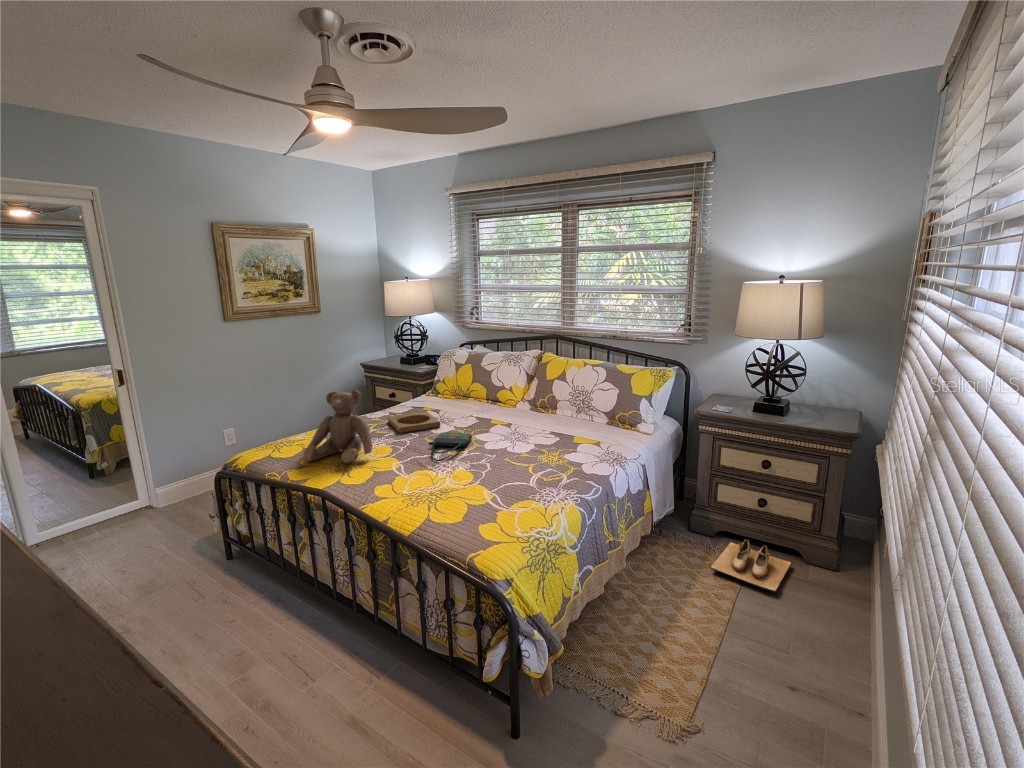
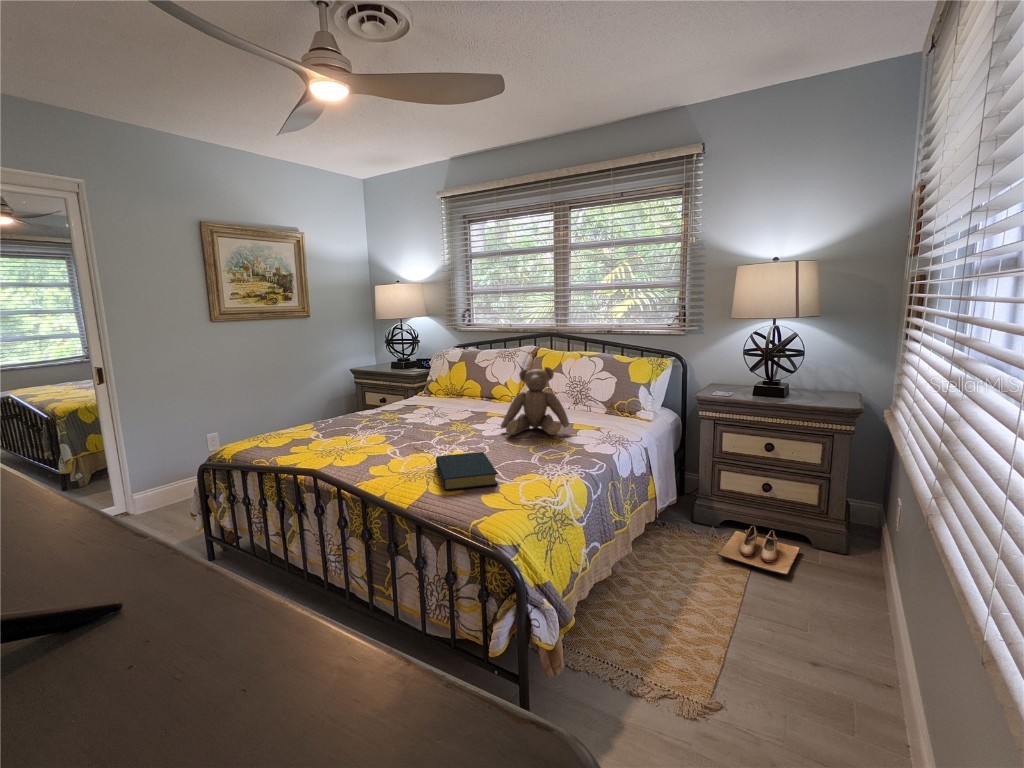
teddy bear: present [303,390,372,463] -> present [501,367,569,435]
tray: present [388,412,440,433] -> none [380,406,435,424]
tote bag: present [429,433,472,461] -> none [424,421,468,445]
hardback book: none [438,474,496,518] -> present [436,452,498,490]

